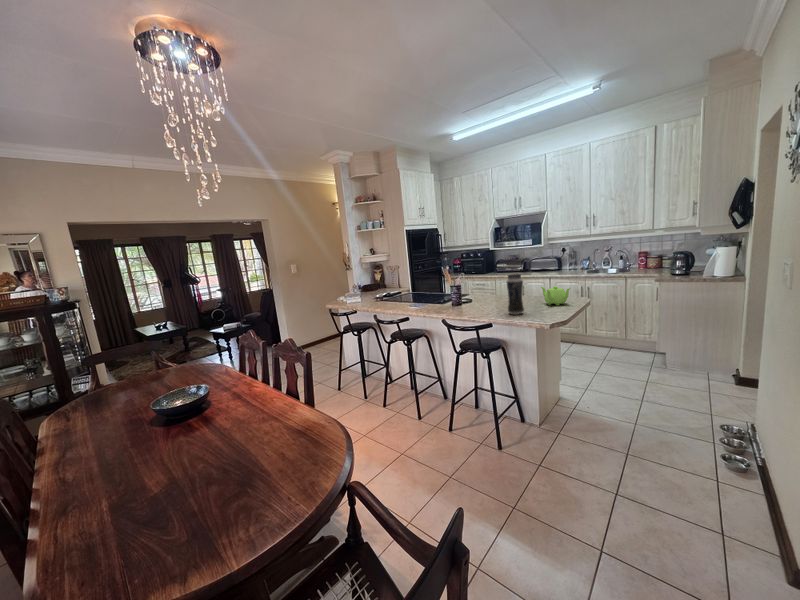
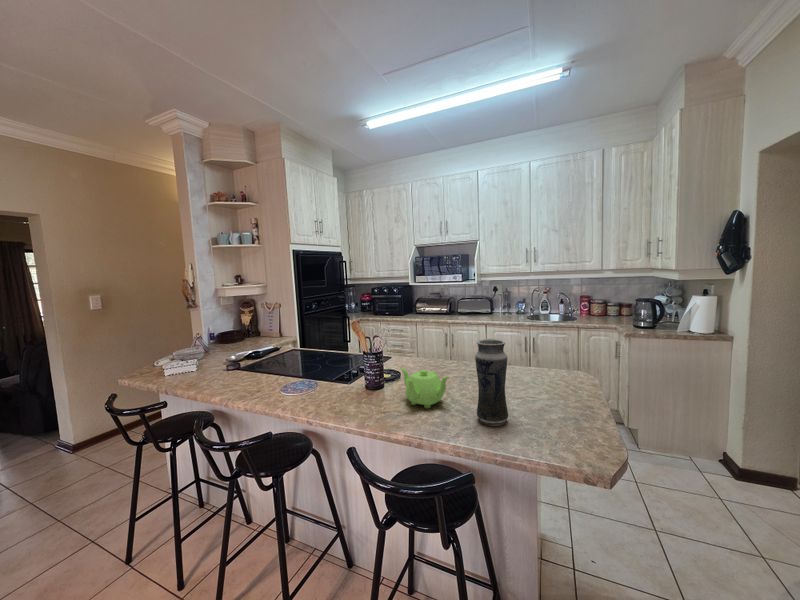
teapot: present [541,286,570,306] -> present [401,368,449,408]

